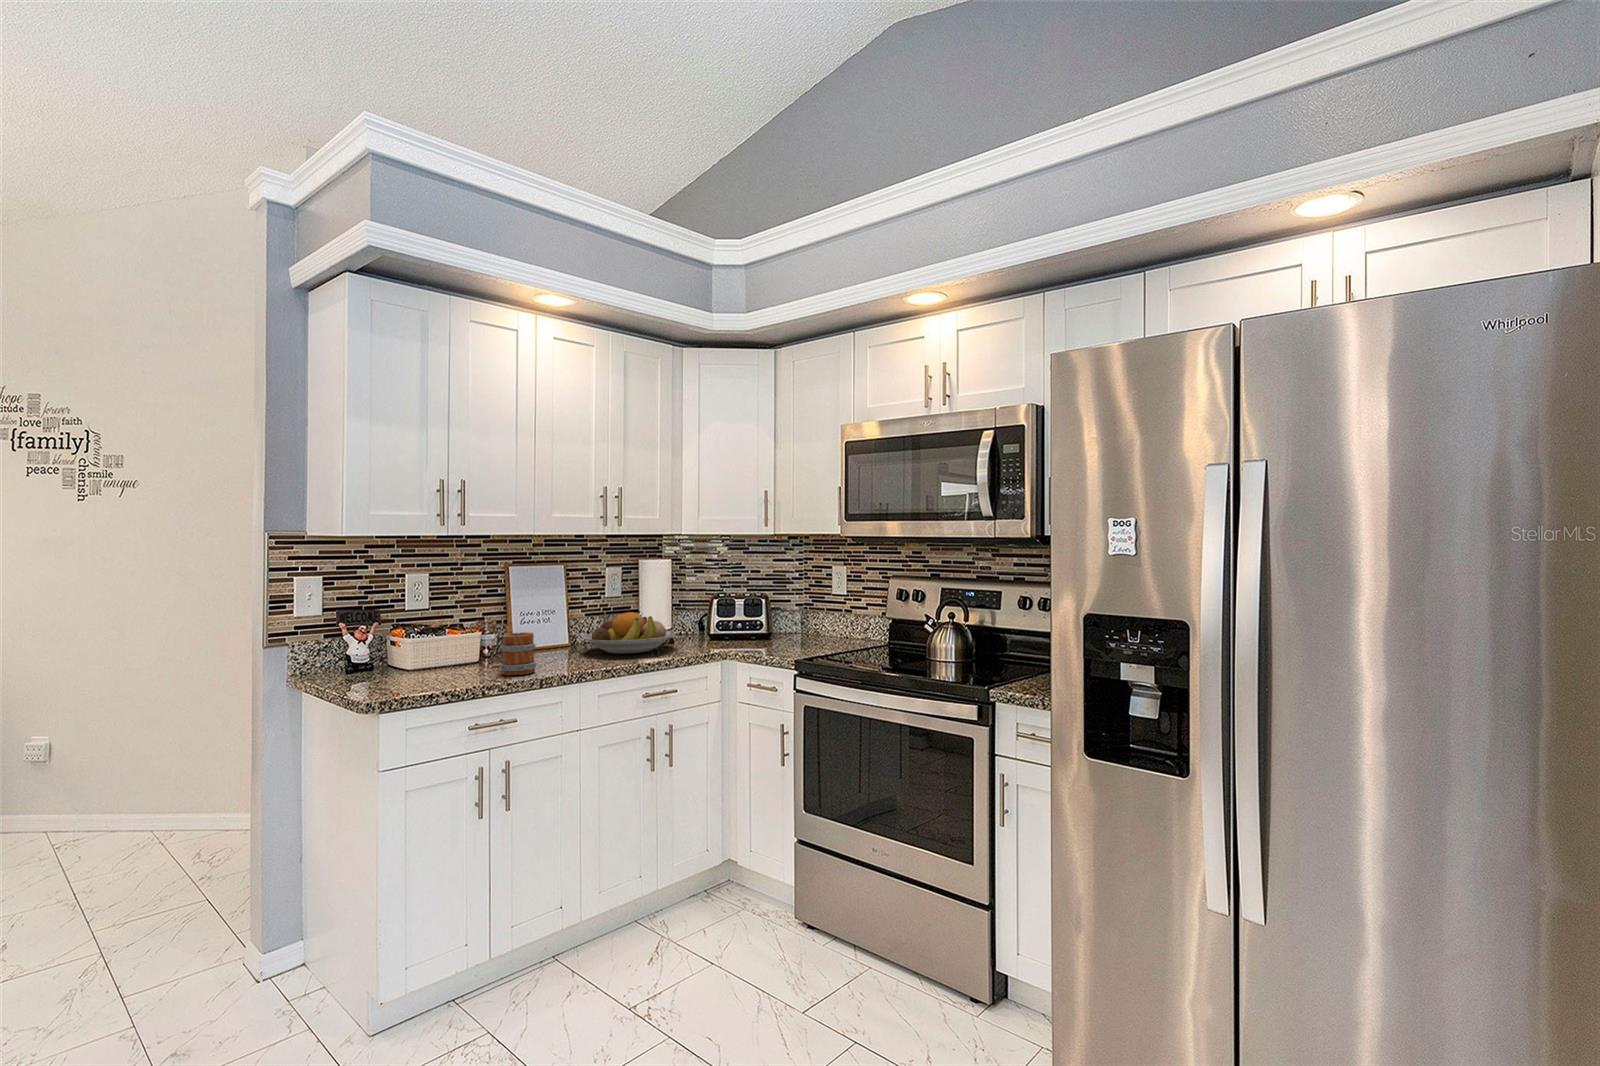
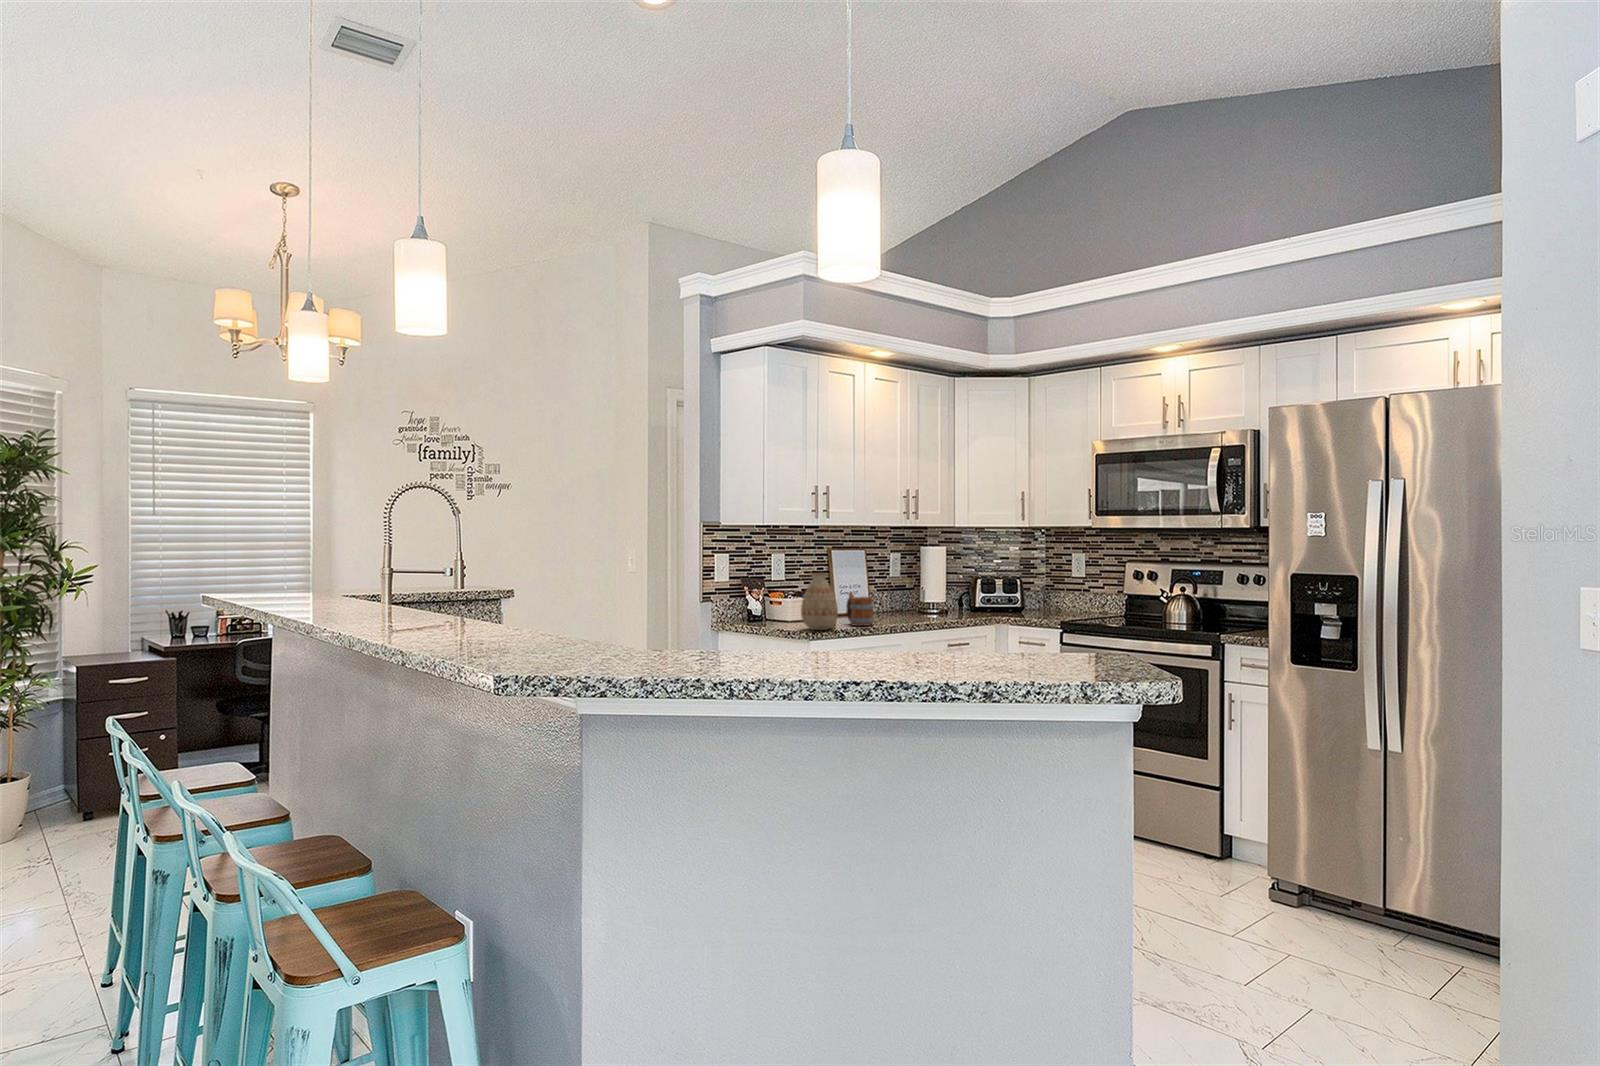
vase: none [413,603,470,686] -> present [801,573,838,630]
fruit bowl: present [582,612,676,654] -> none [887,586,958,617]

